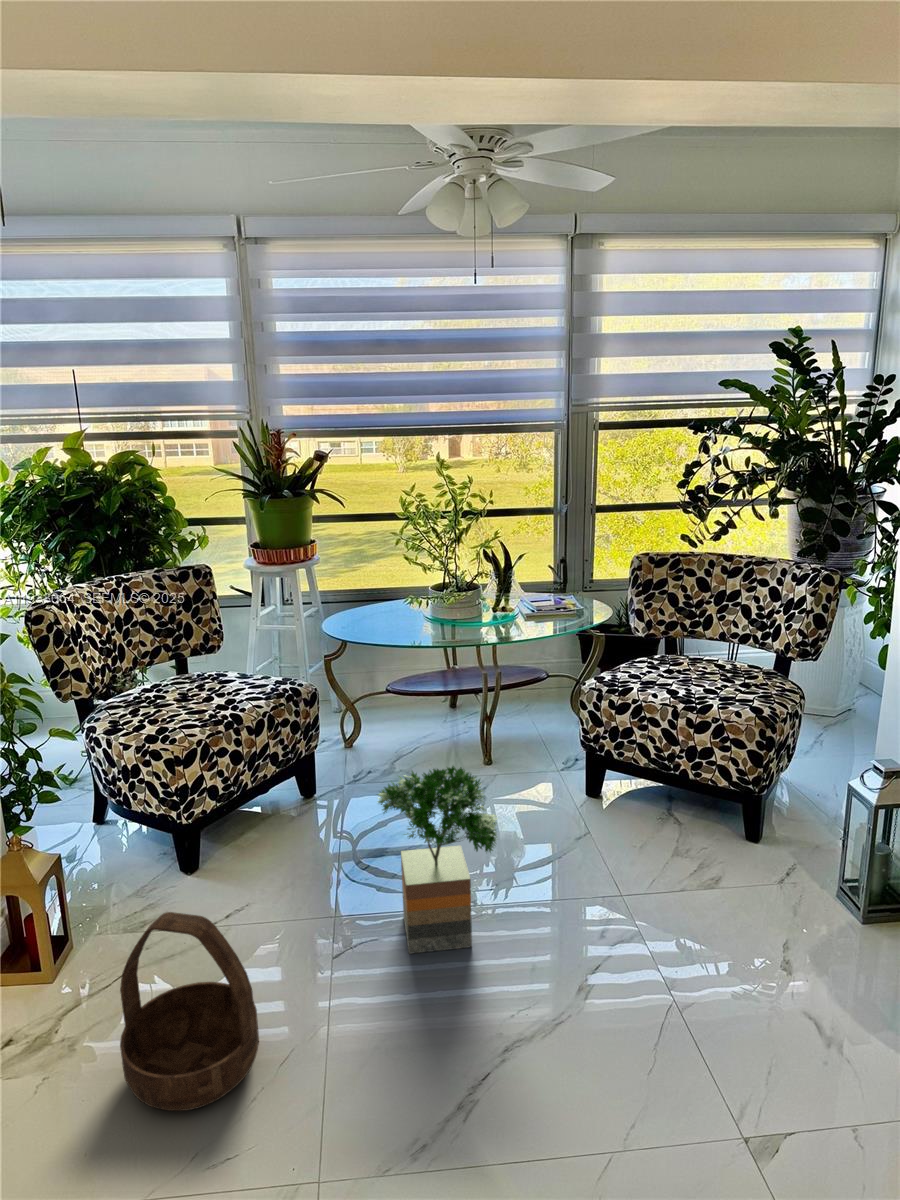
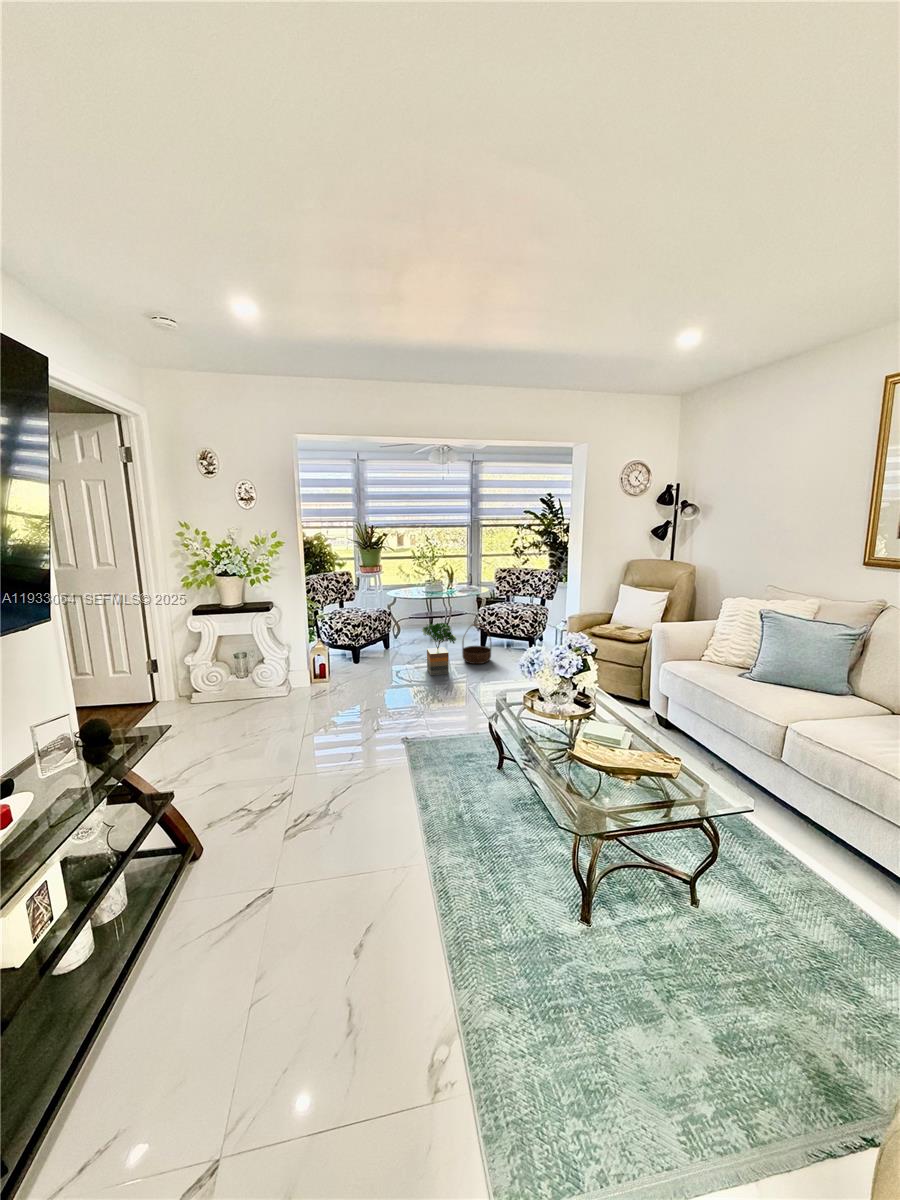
basket: present [120,912,259,1111] -> present [462,624,491,664]

